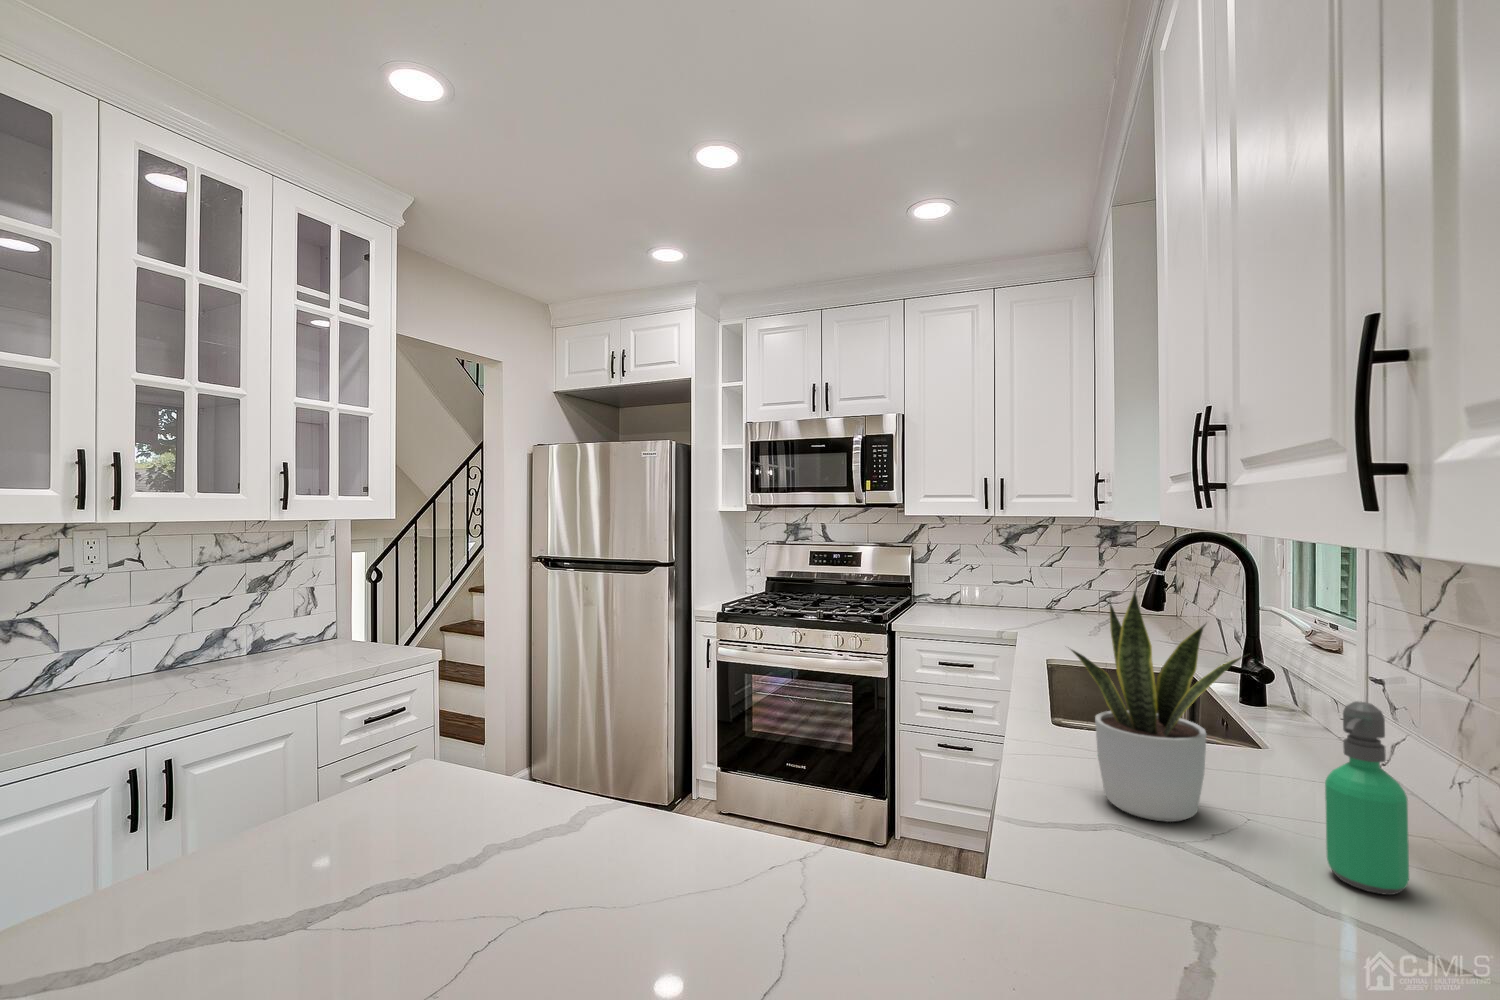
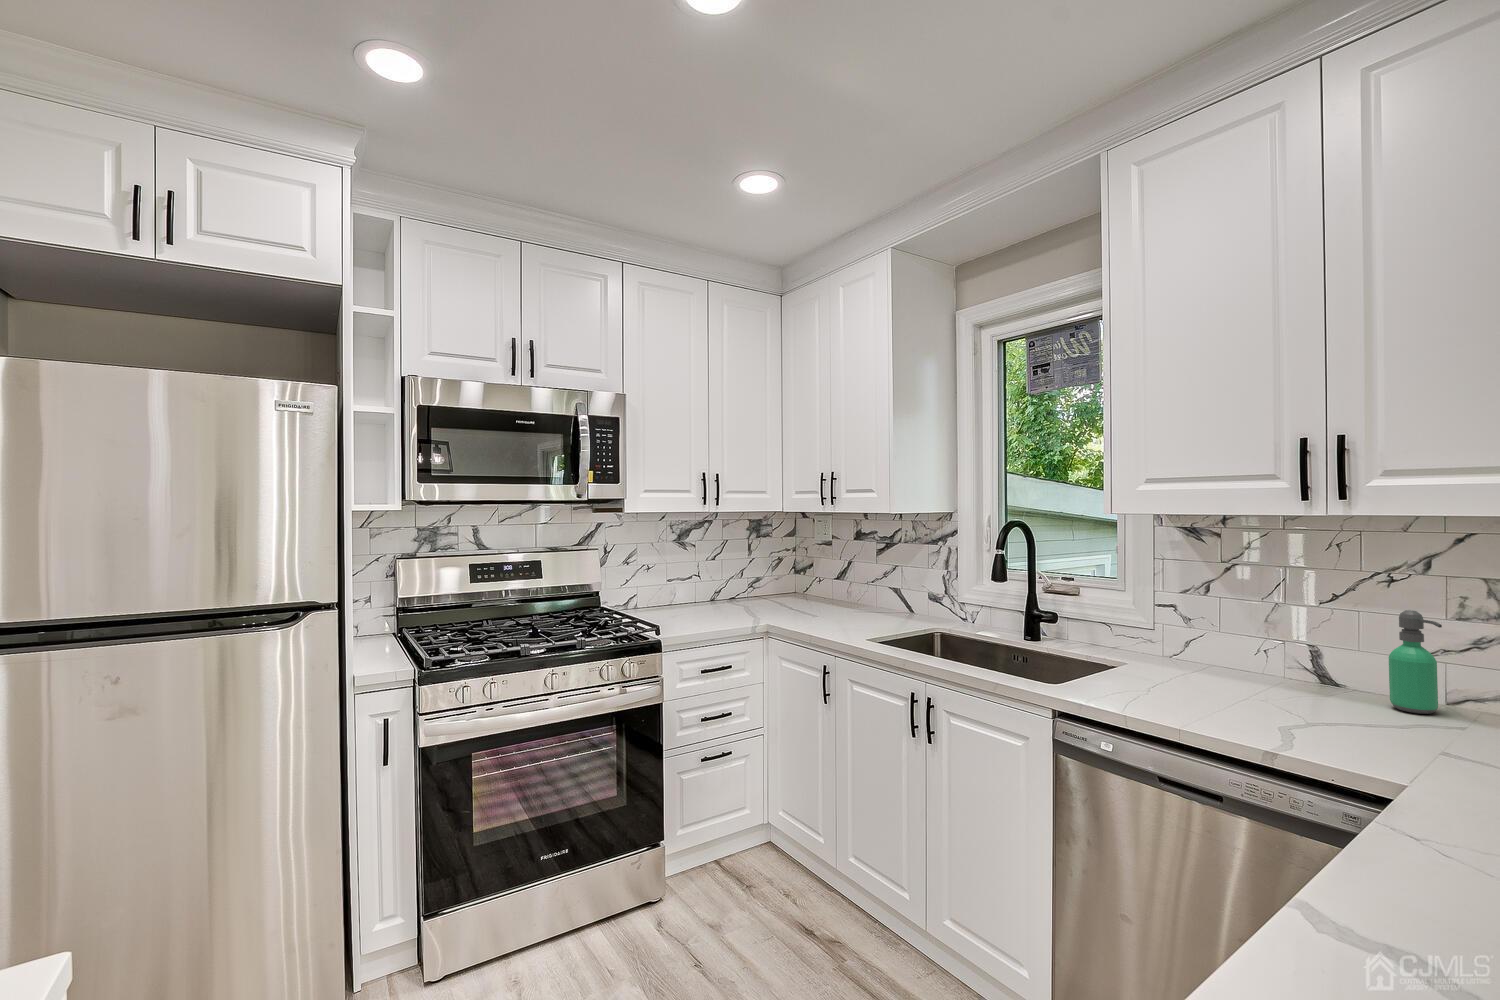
potted plant: present [1071,589,1242,822] -> none [1240,556,1340,720]

